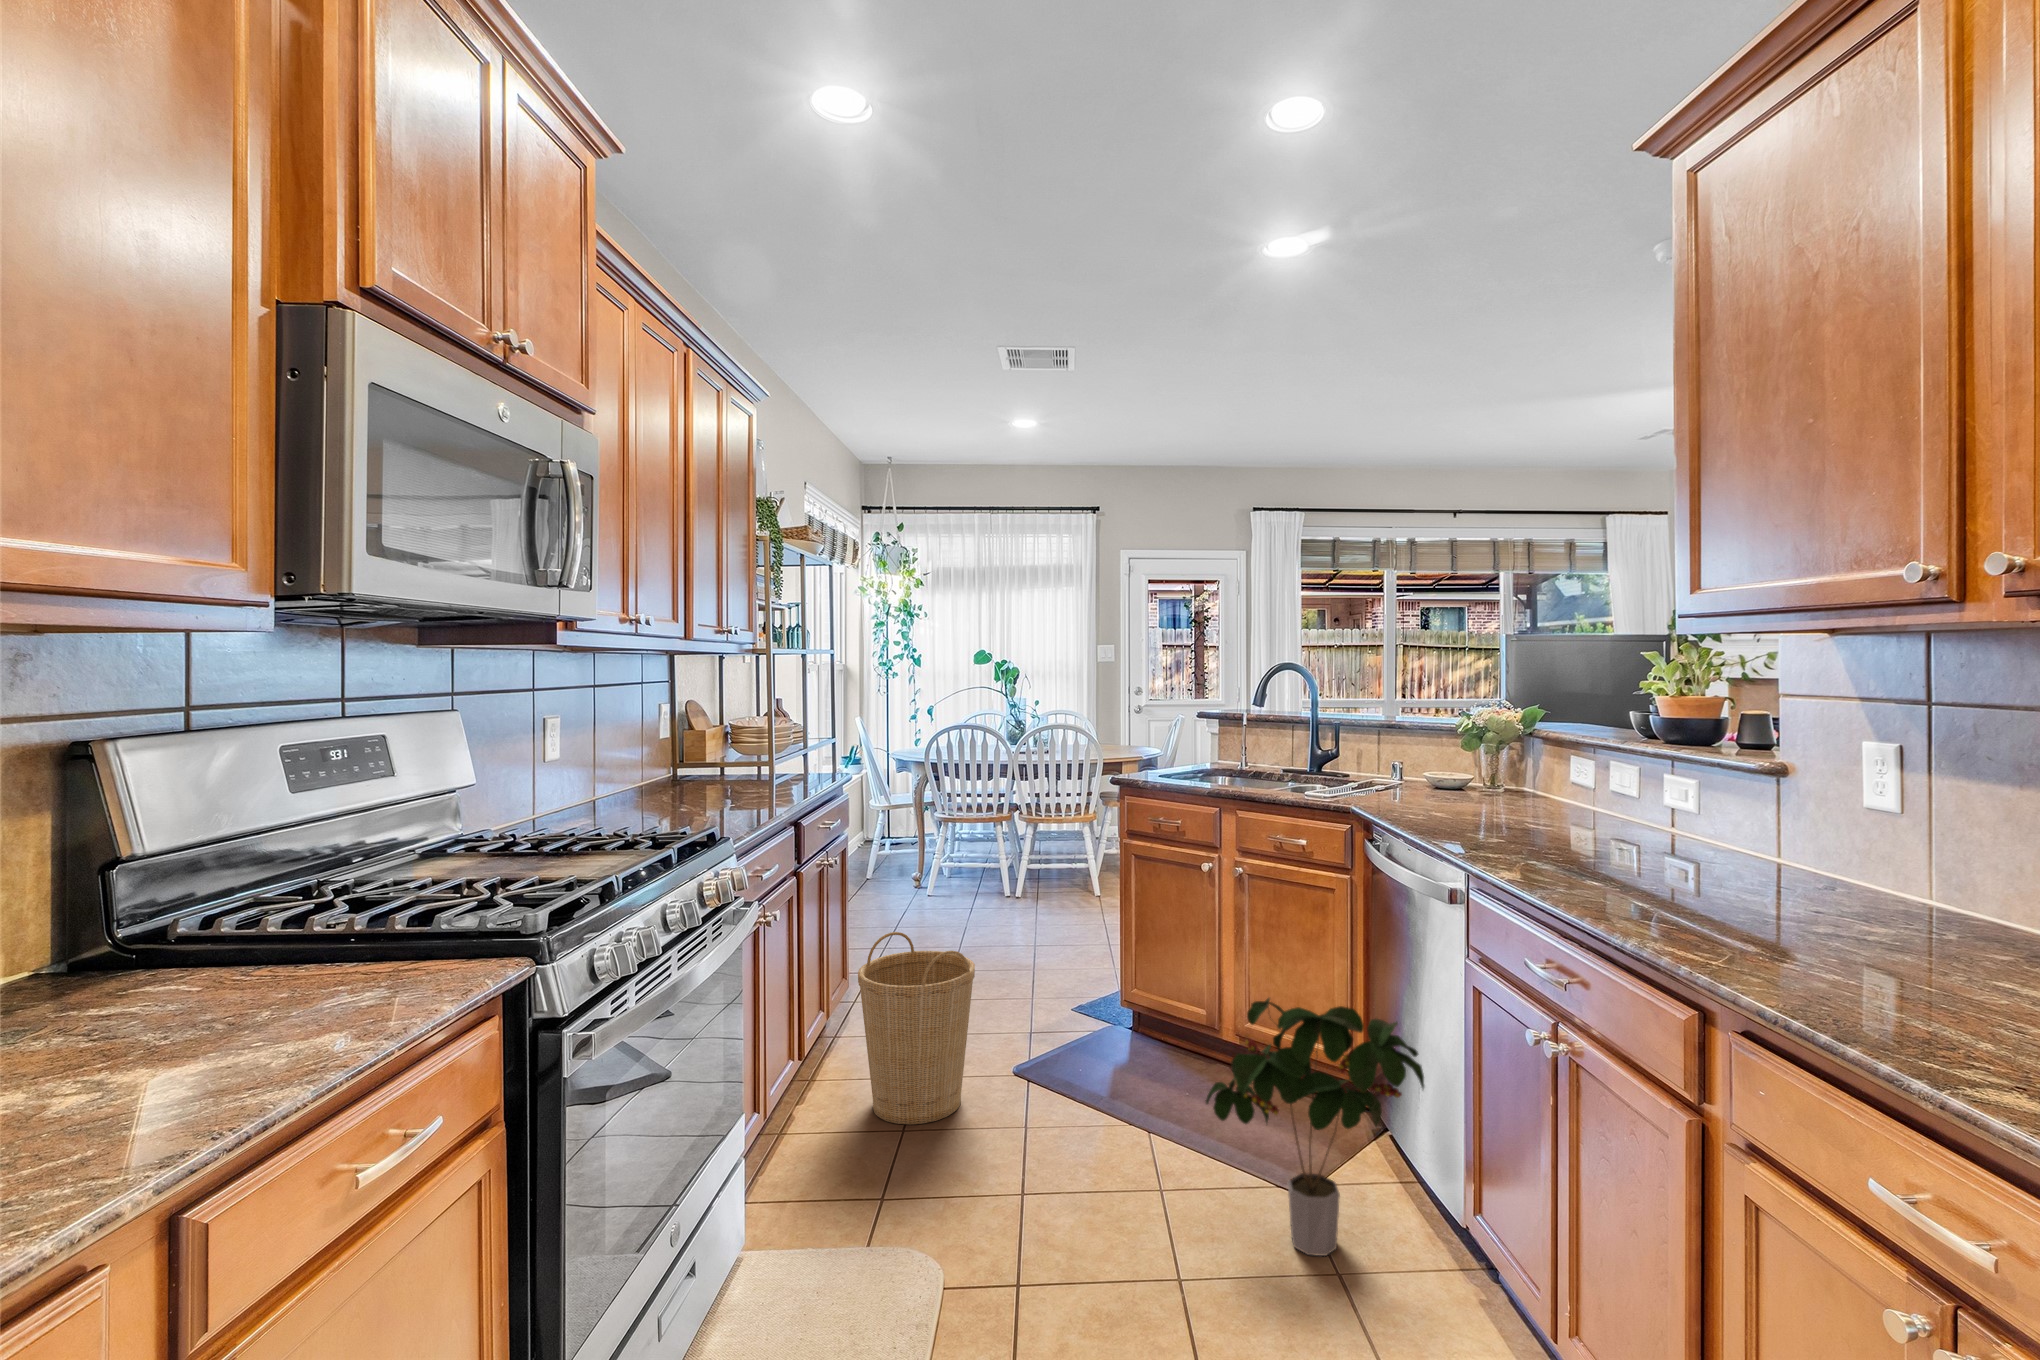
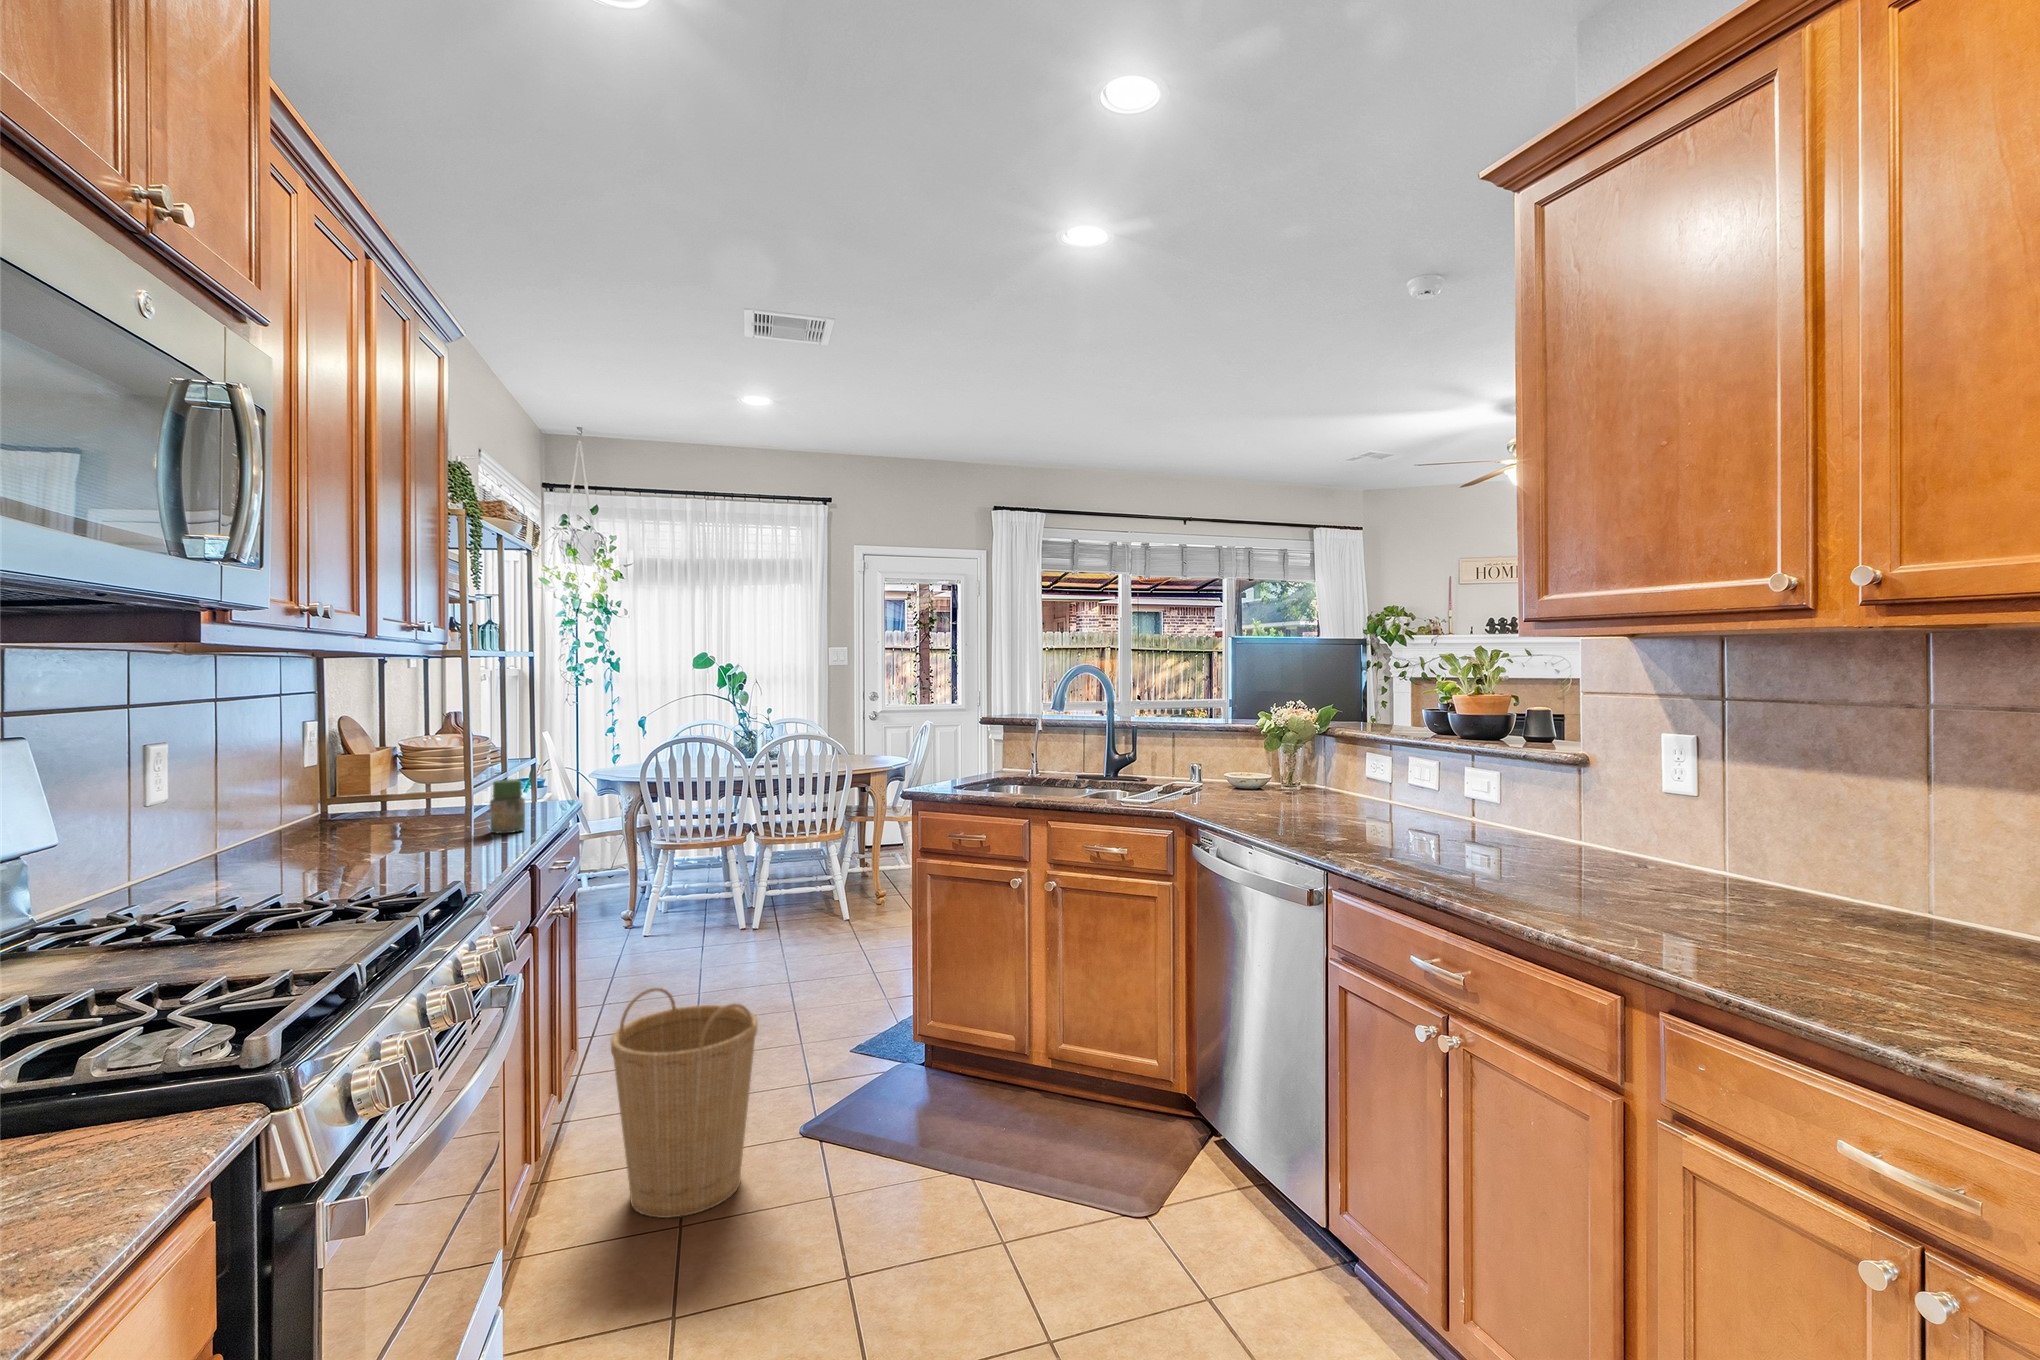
jar: none [775,753,801,796] -> present [490,779,525,834]
potted plant: present [1206,998,1424,1256] -> none [1052,1019,1283,1288]

